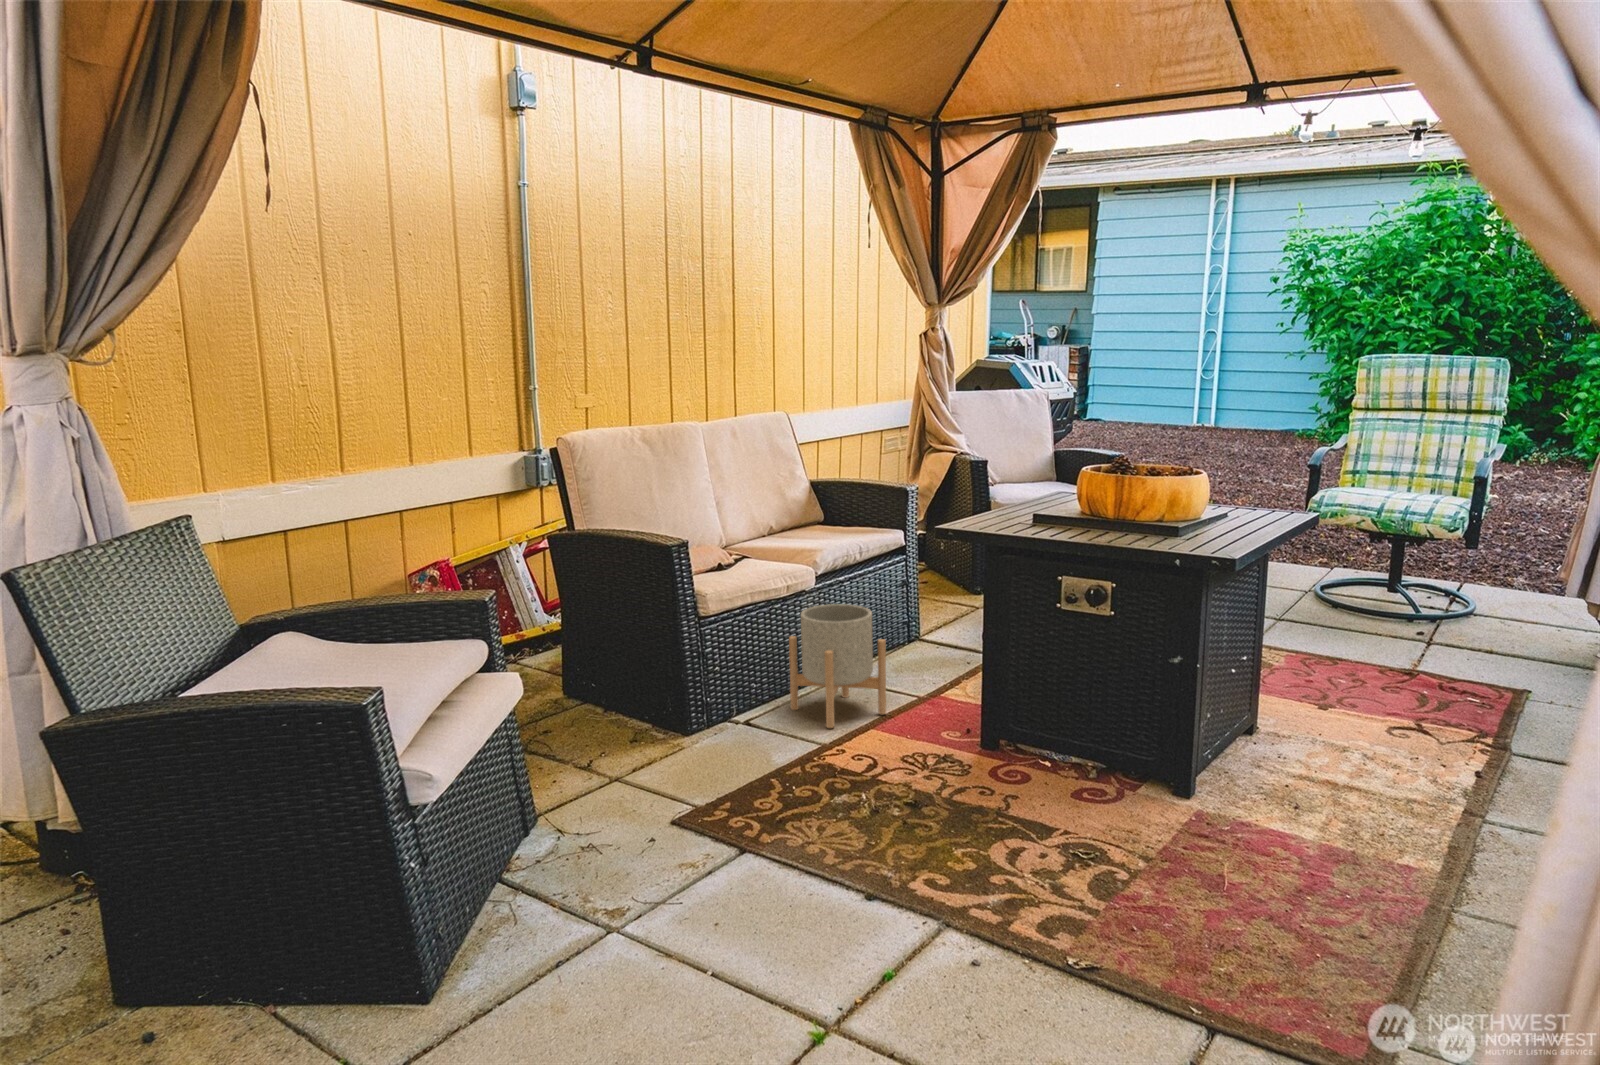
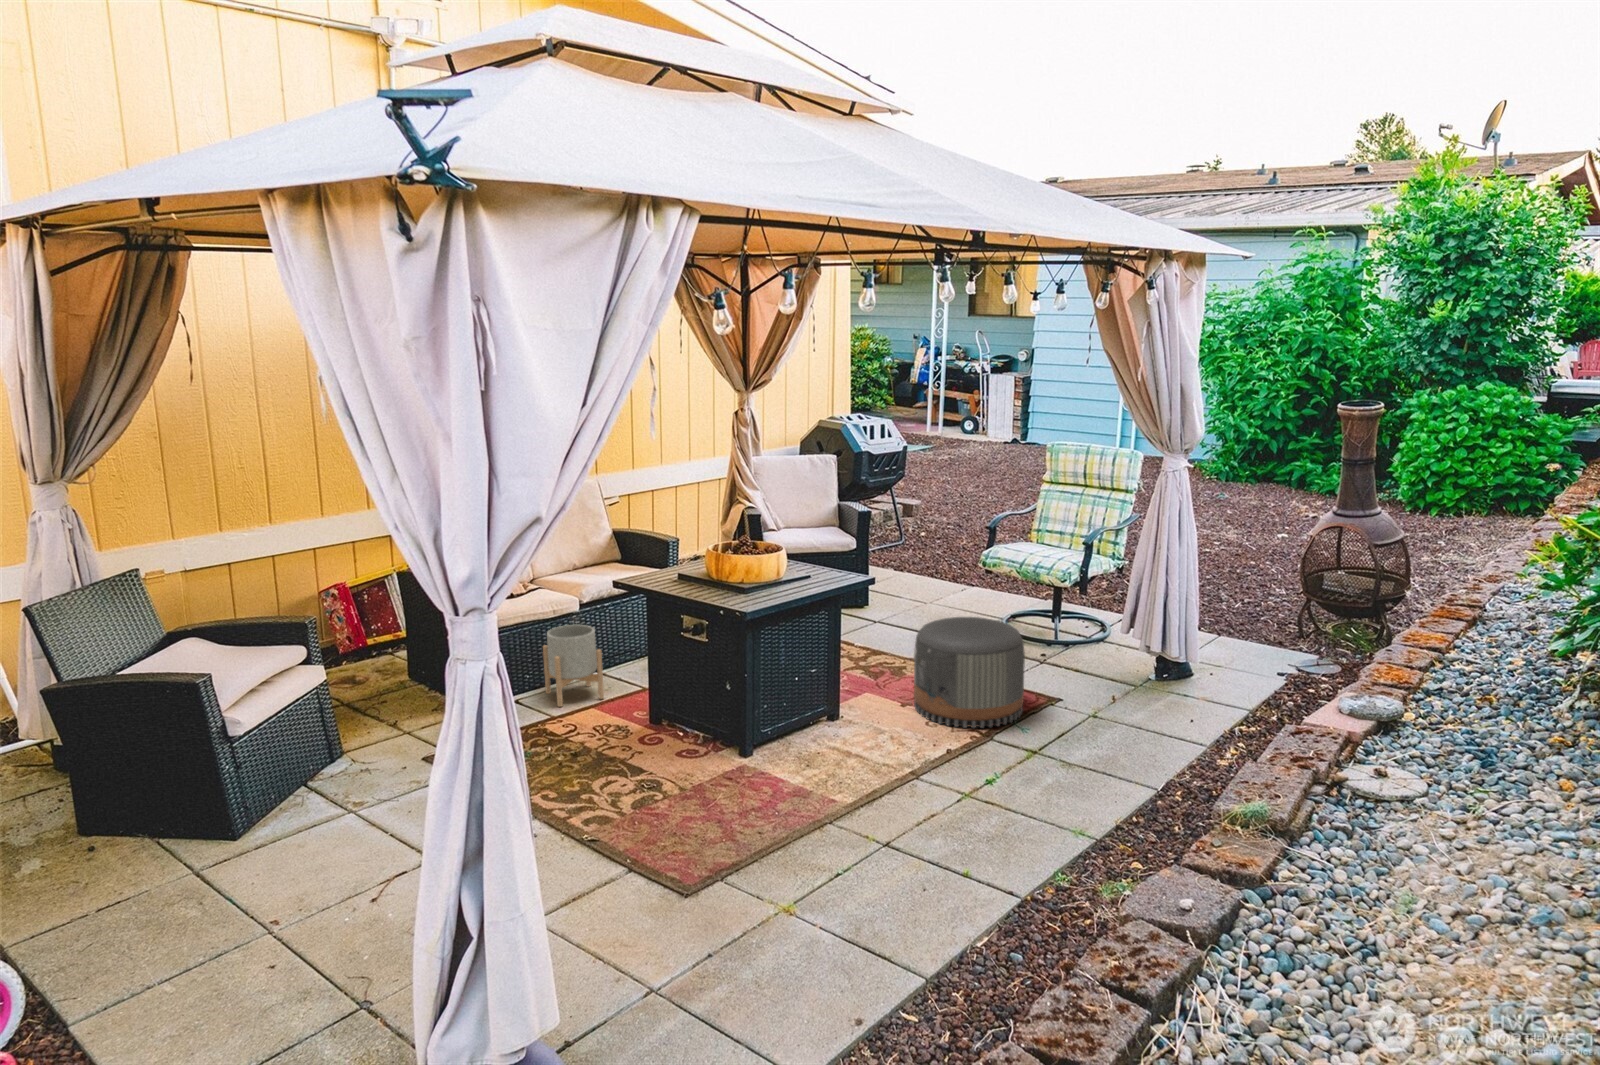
pouf: none [1337,575,1526,736] -> present [914,617,1025,728]

